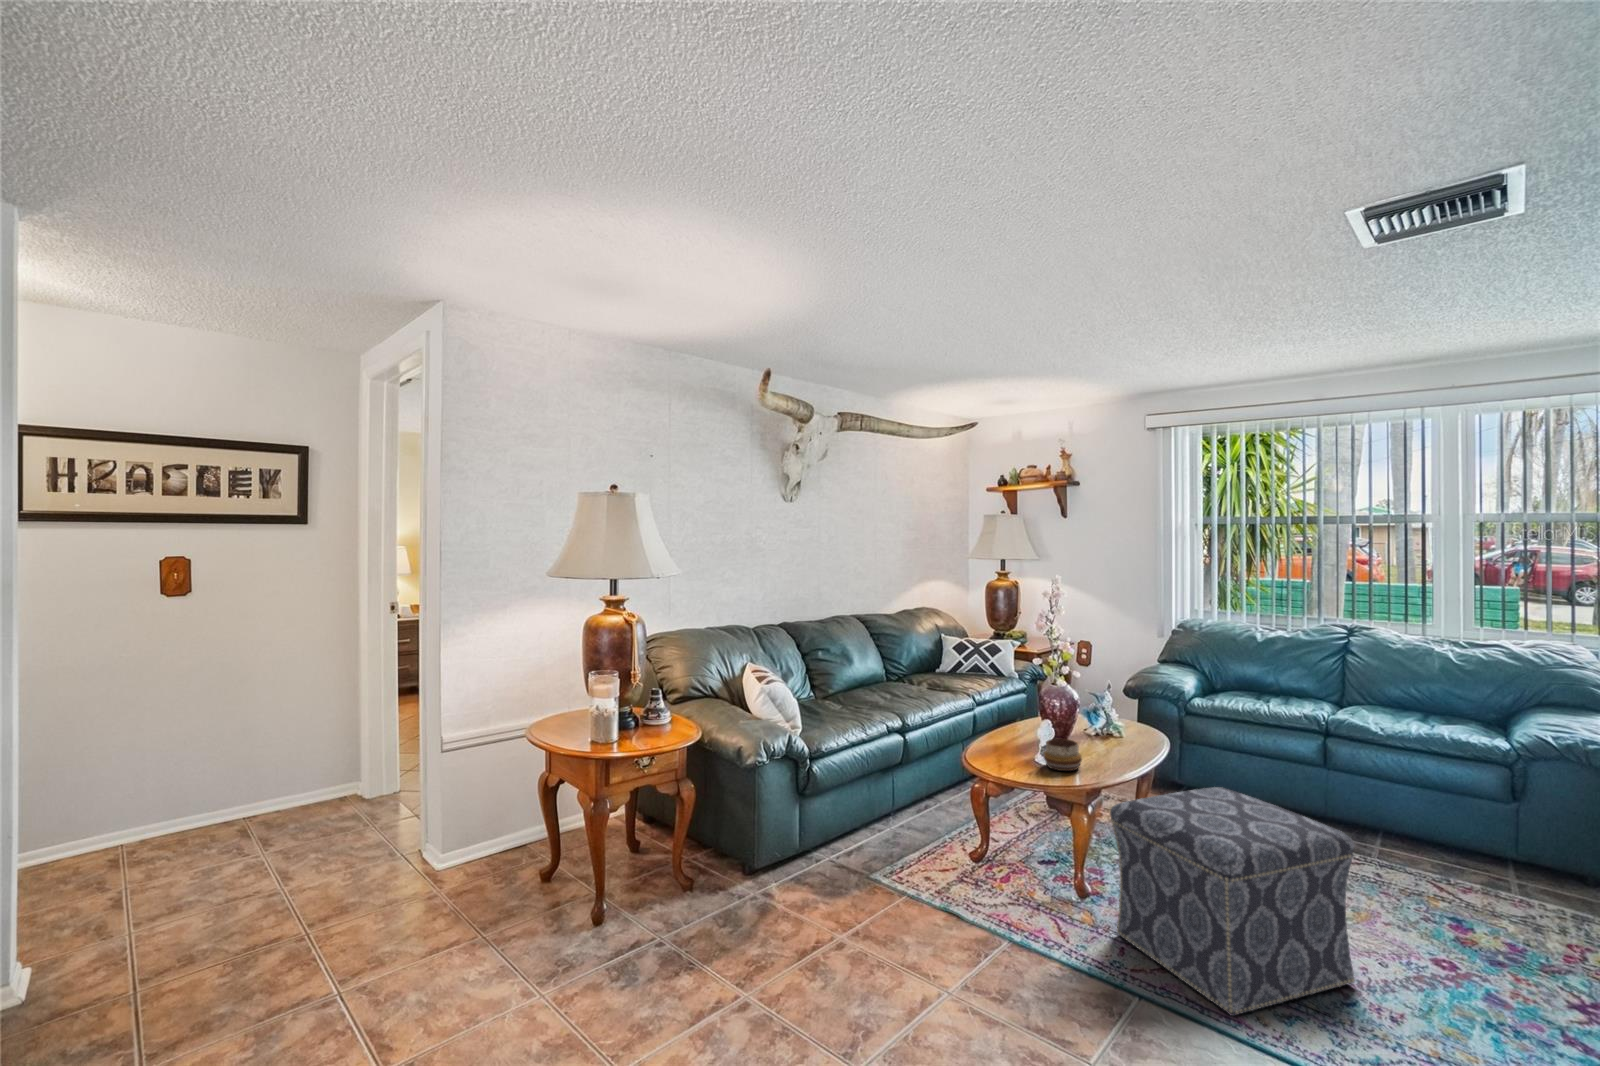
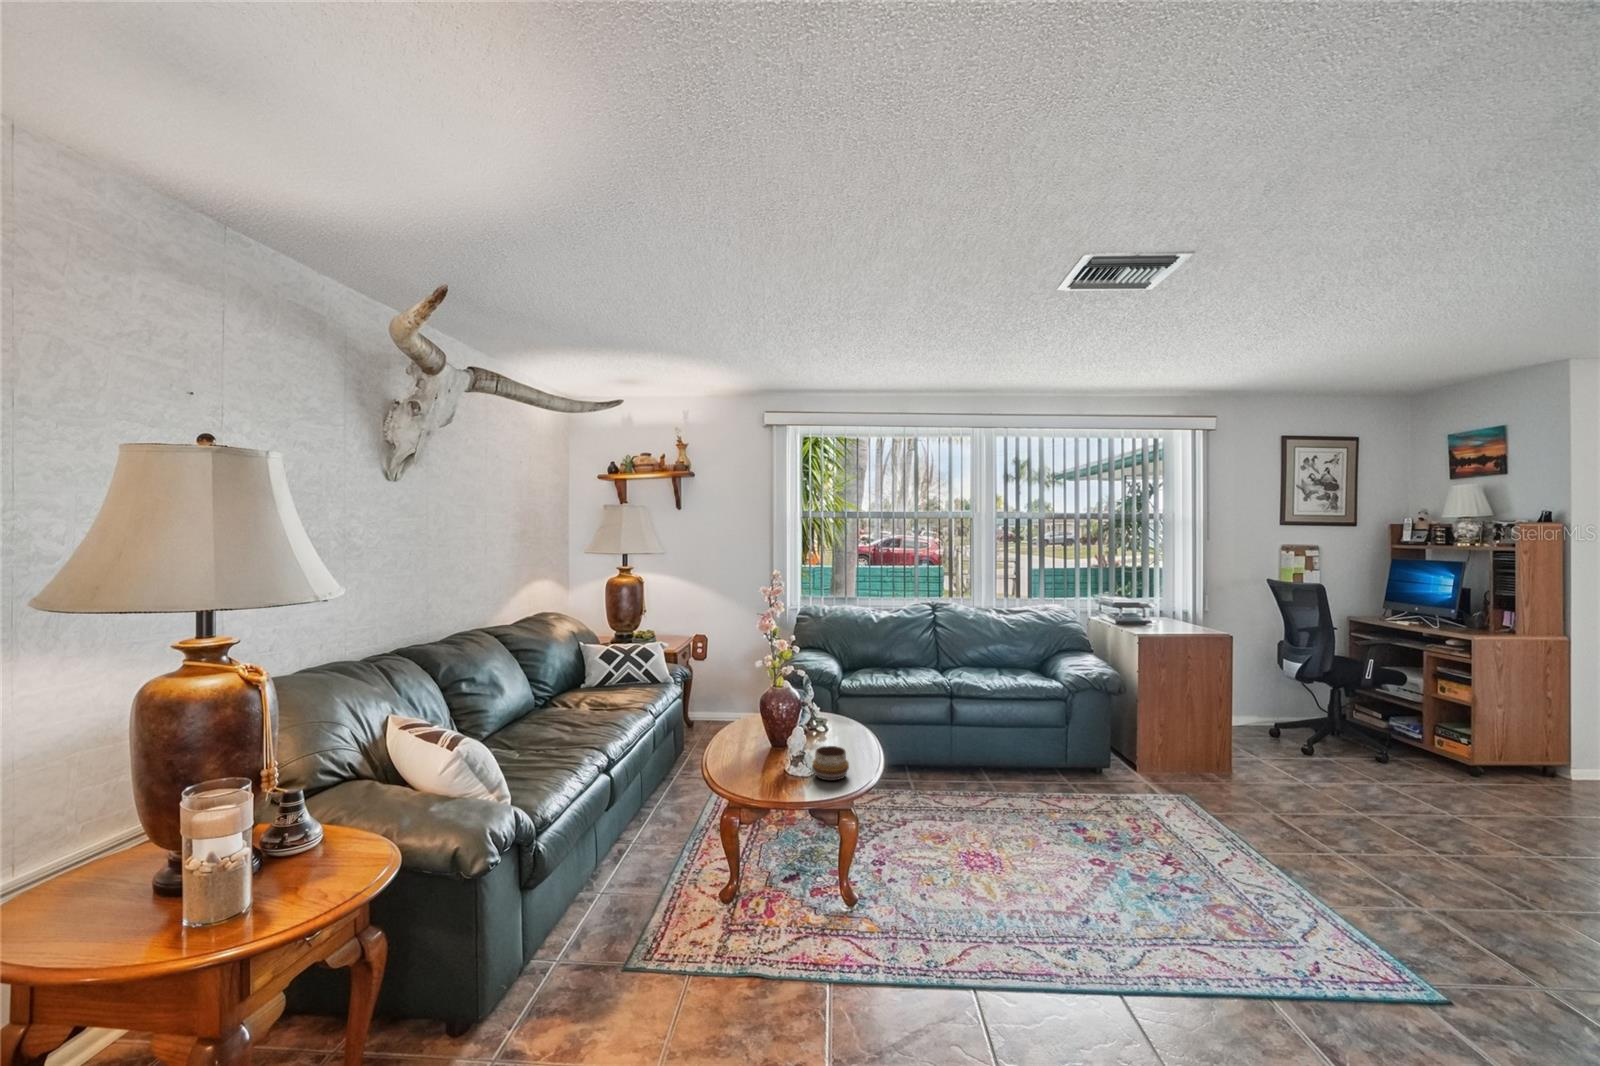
ottoman: present [1110,787,1355,1016] -> none [902,764,1070,976]

